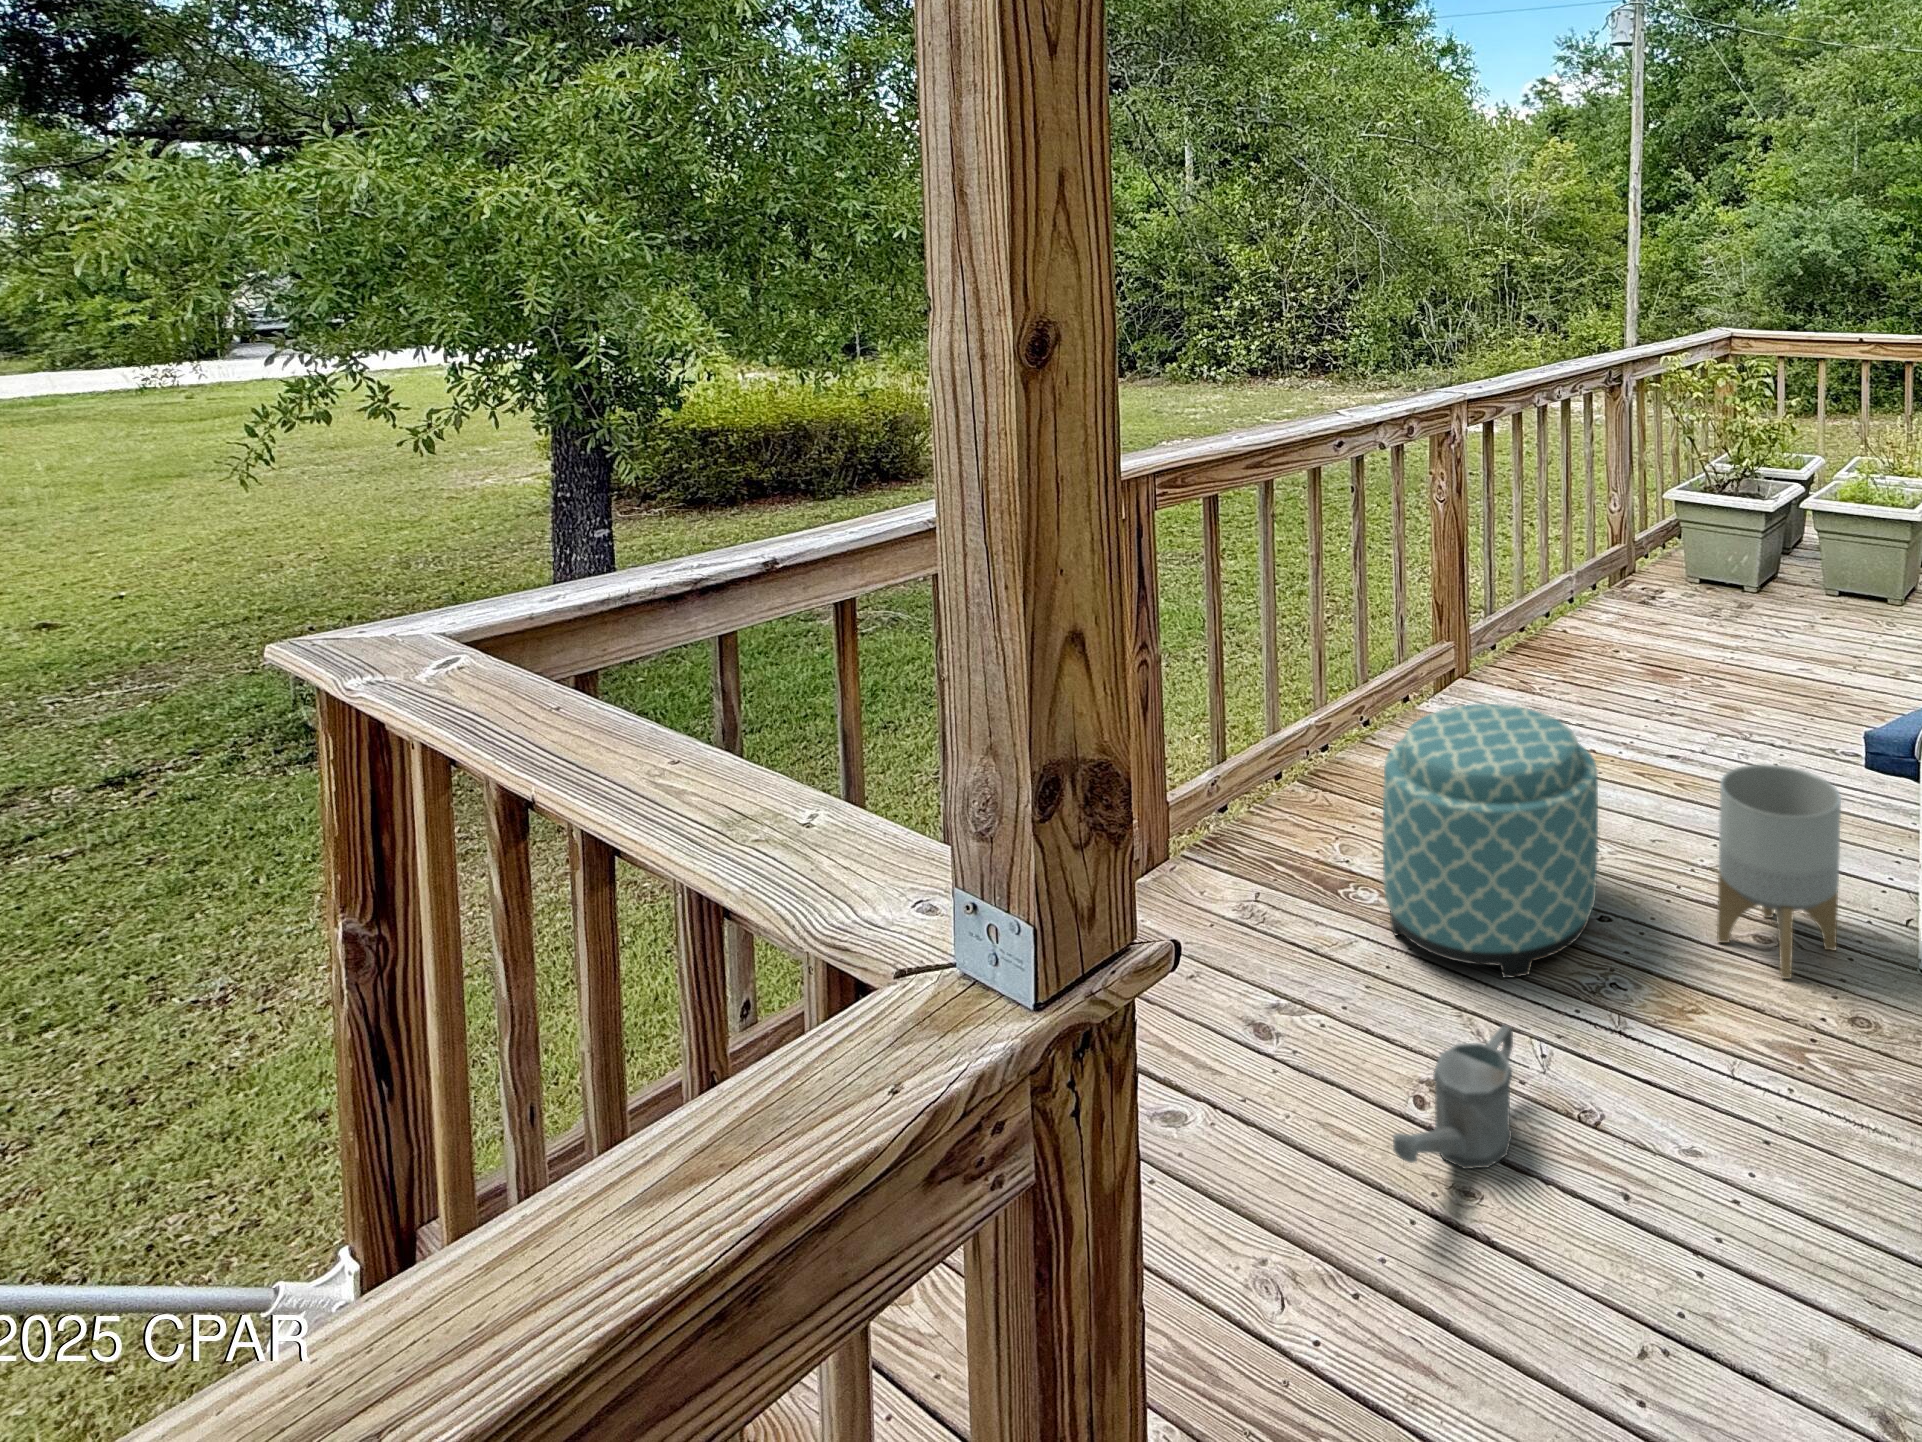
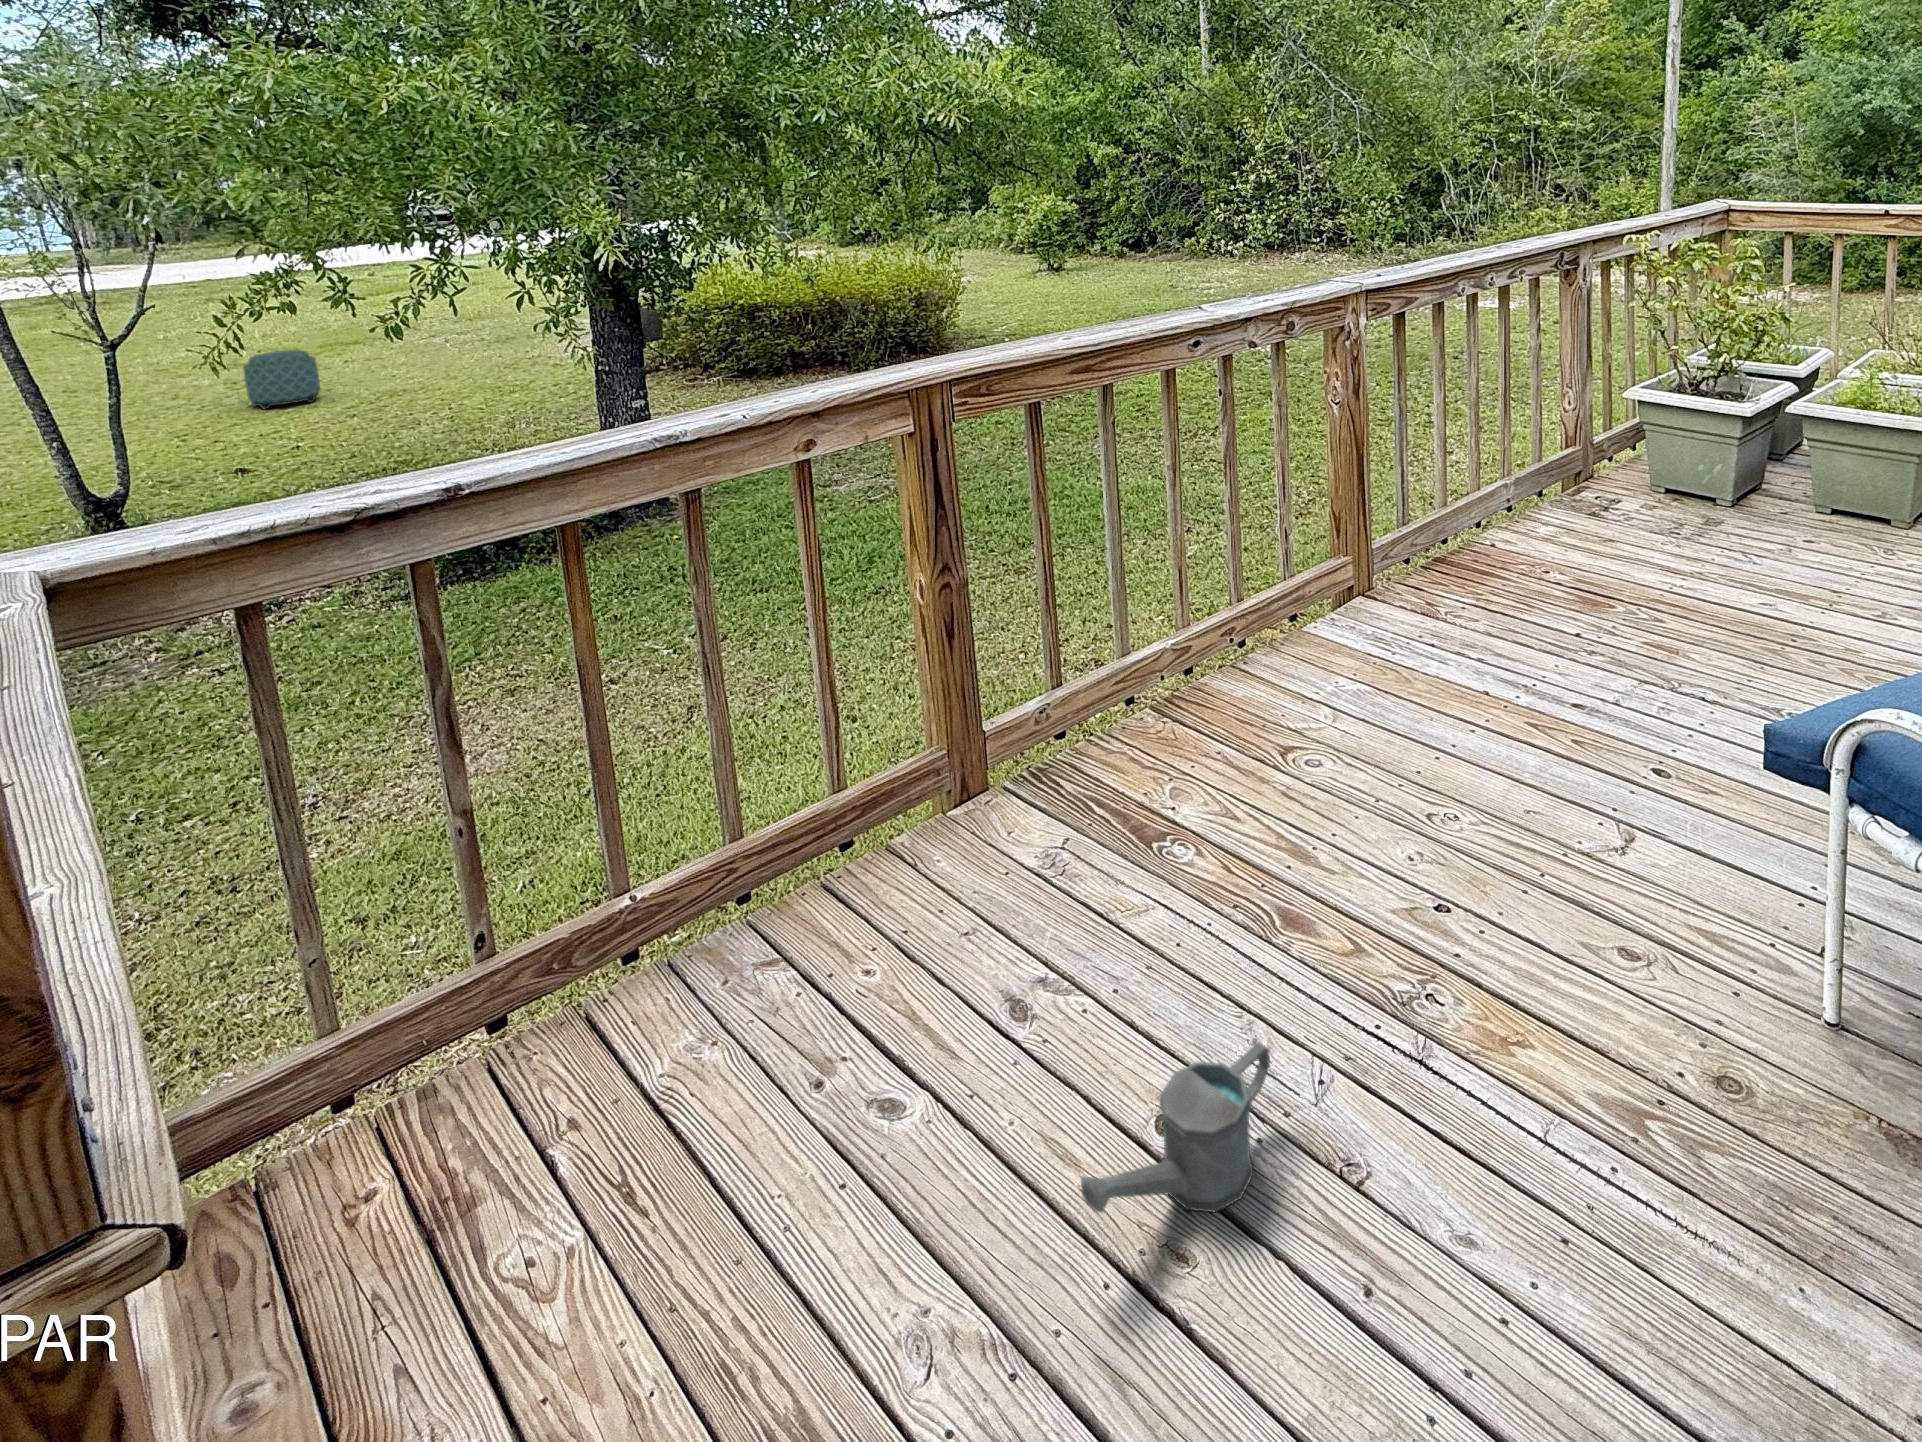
ottoman: present [1383,704,1598,978] -> present [243,350,320,409]
planter: present [1717,764,1841,979] -> none [1569,747,1723,1008]

